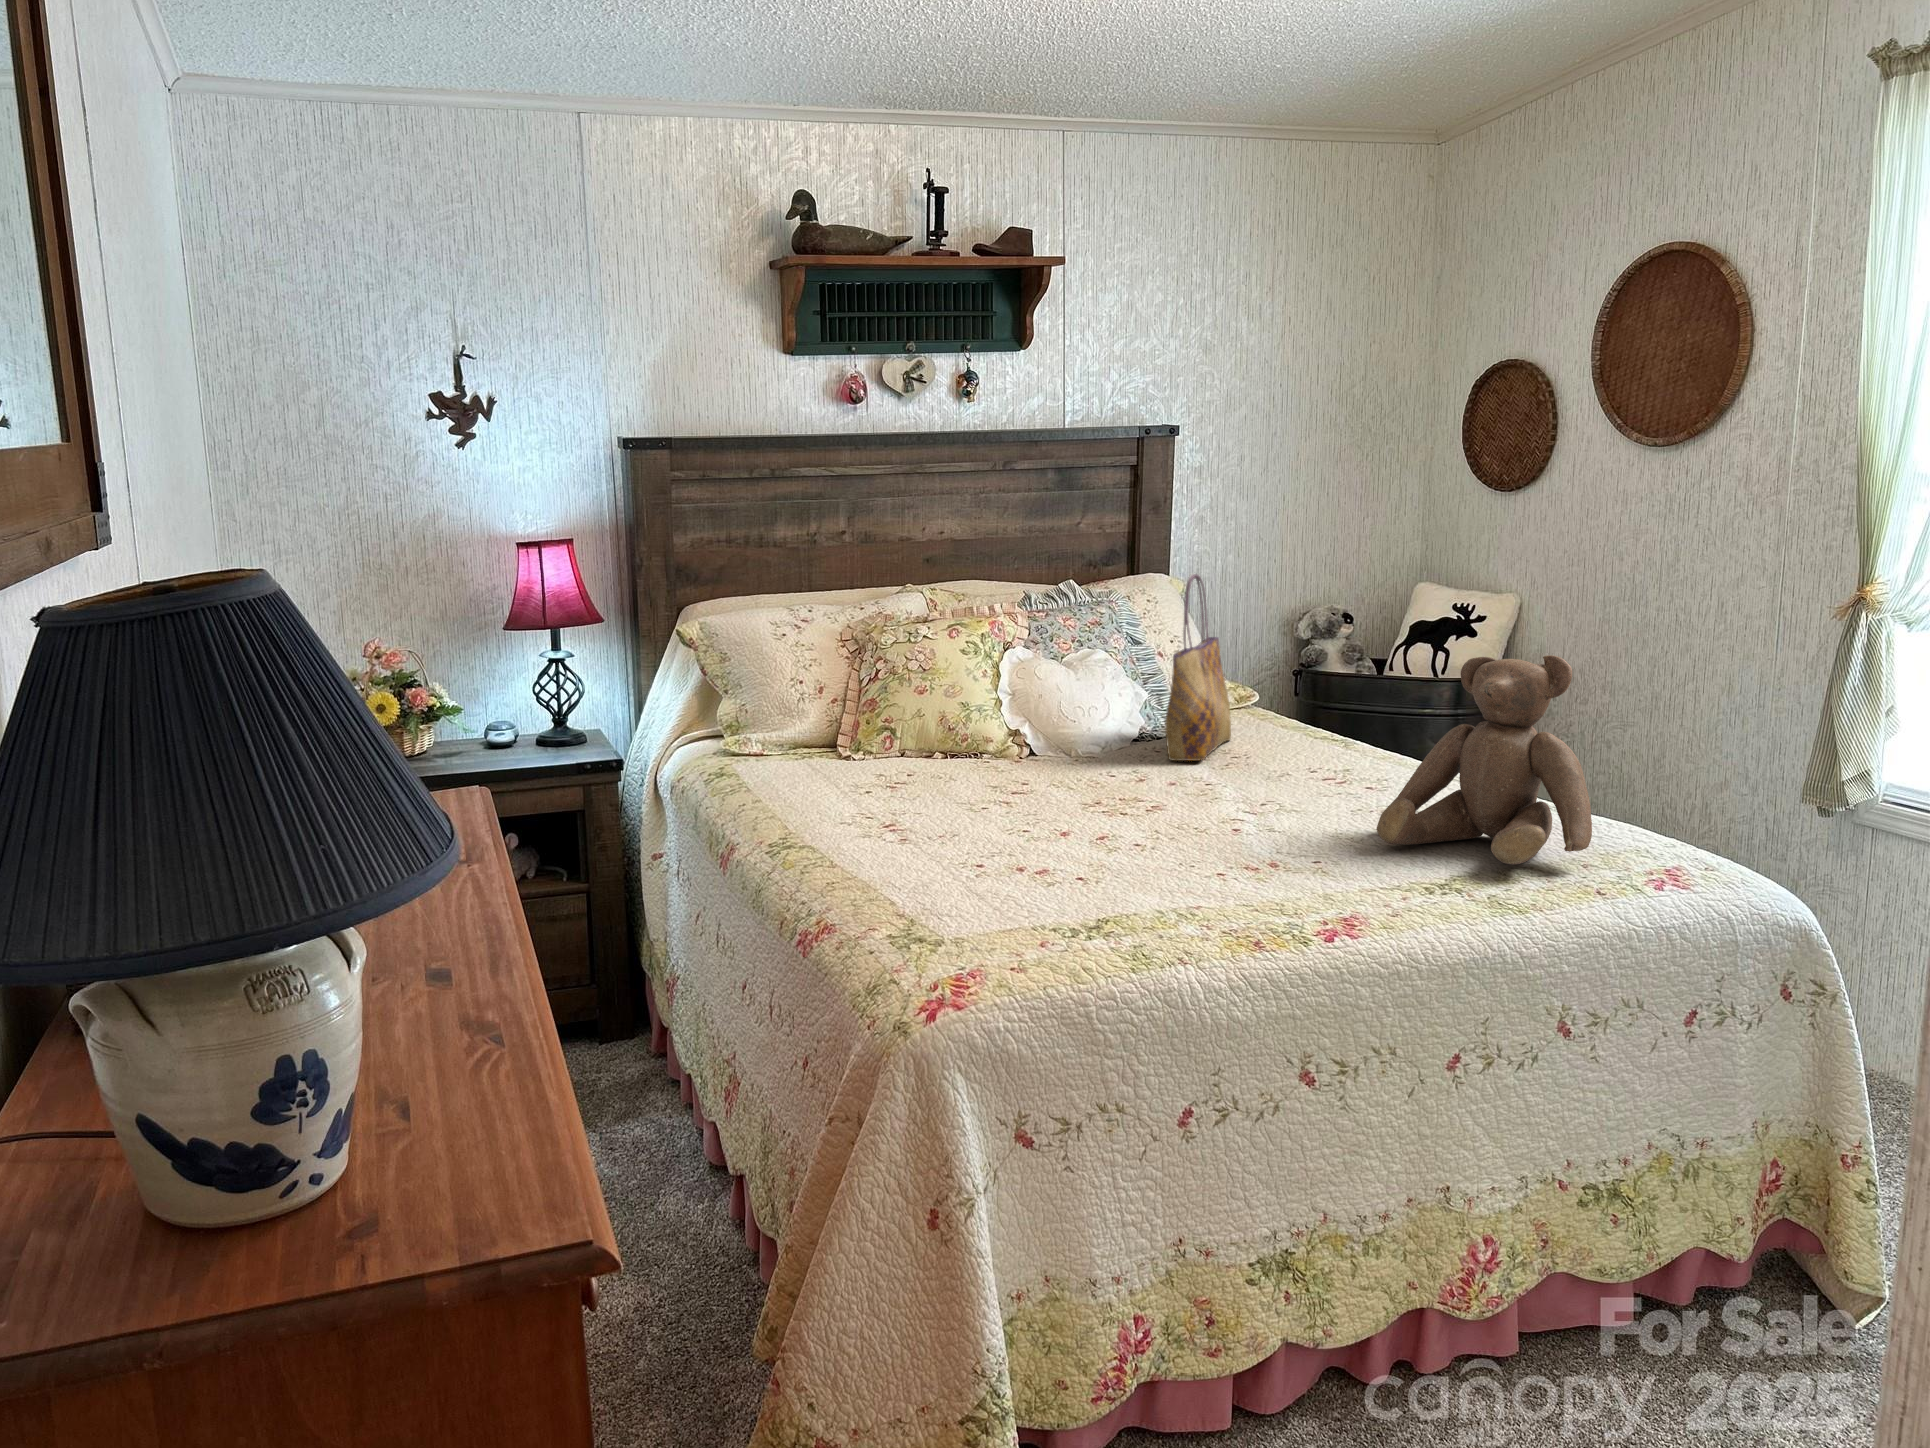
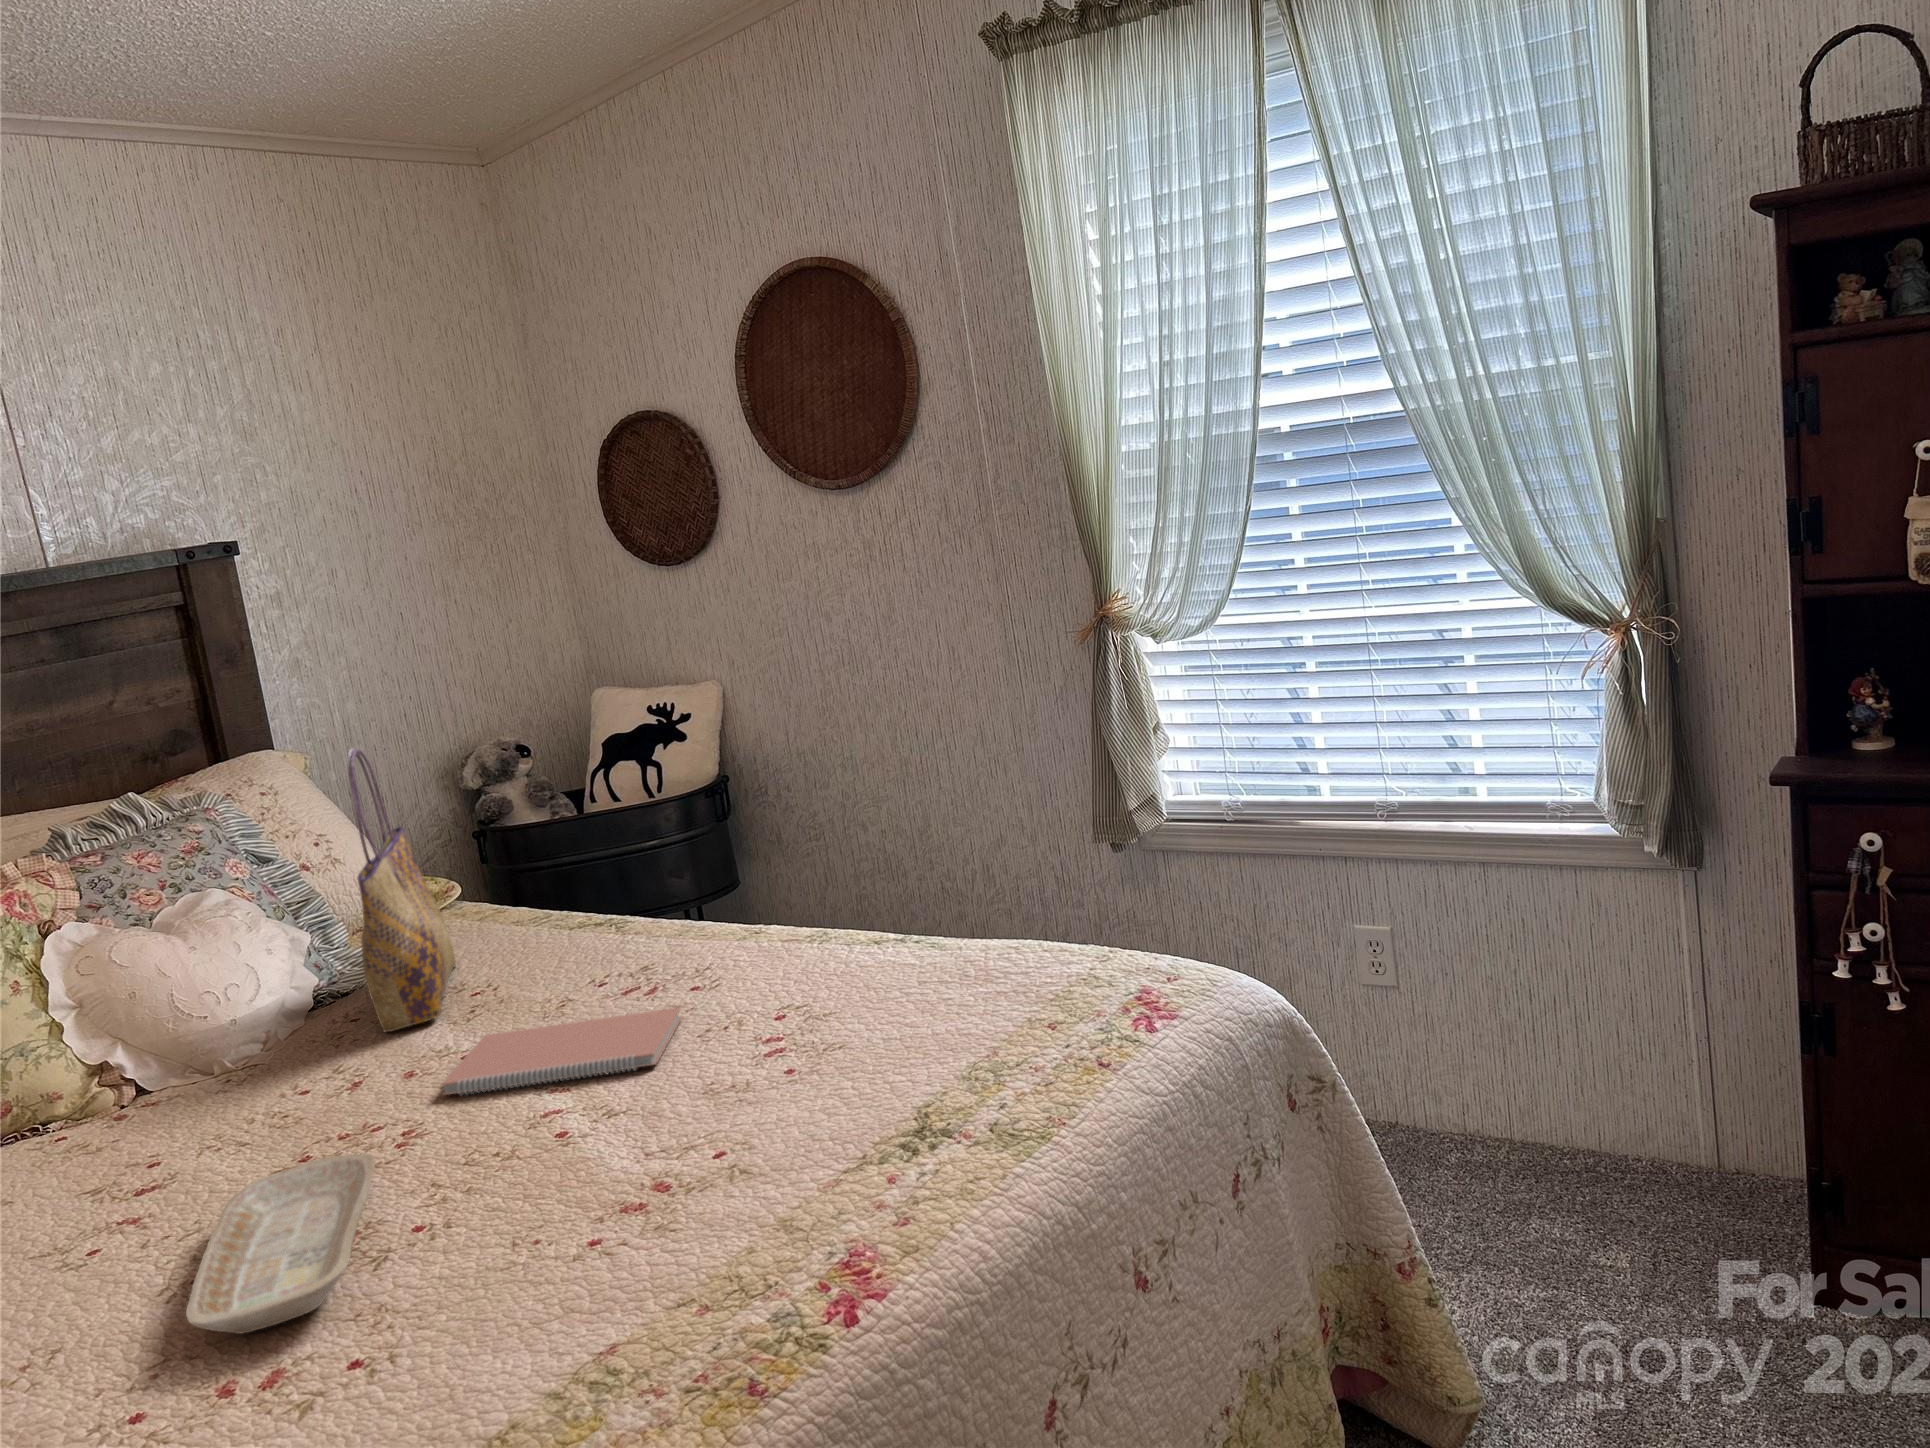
teddy bear: present [1377,655,1592,864] -> none [760,768,1036,1080]
notebook: none [1182,774,1349,815] -> present [441,1007,682,1095]
tray: none [1016,796,1128,853] -> present [186,1154,375,1334]

